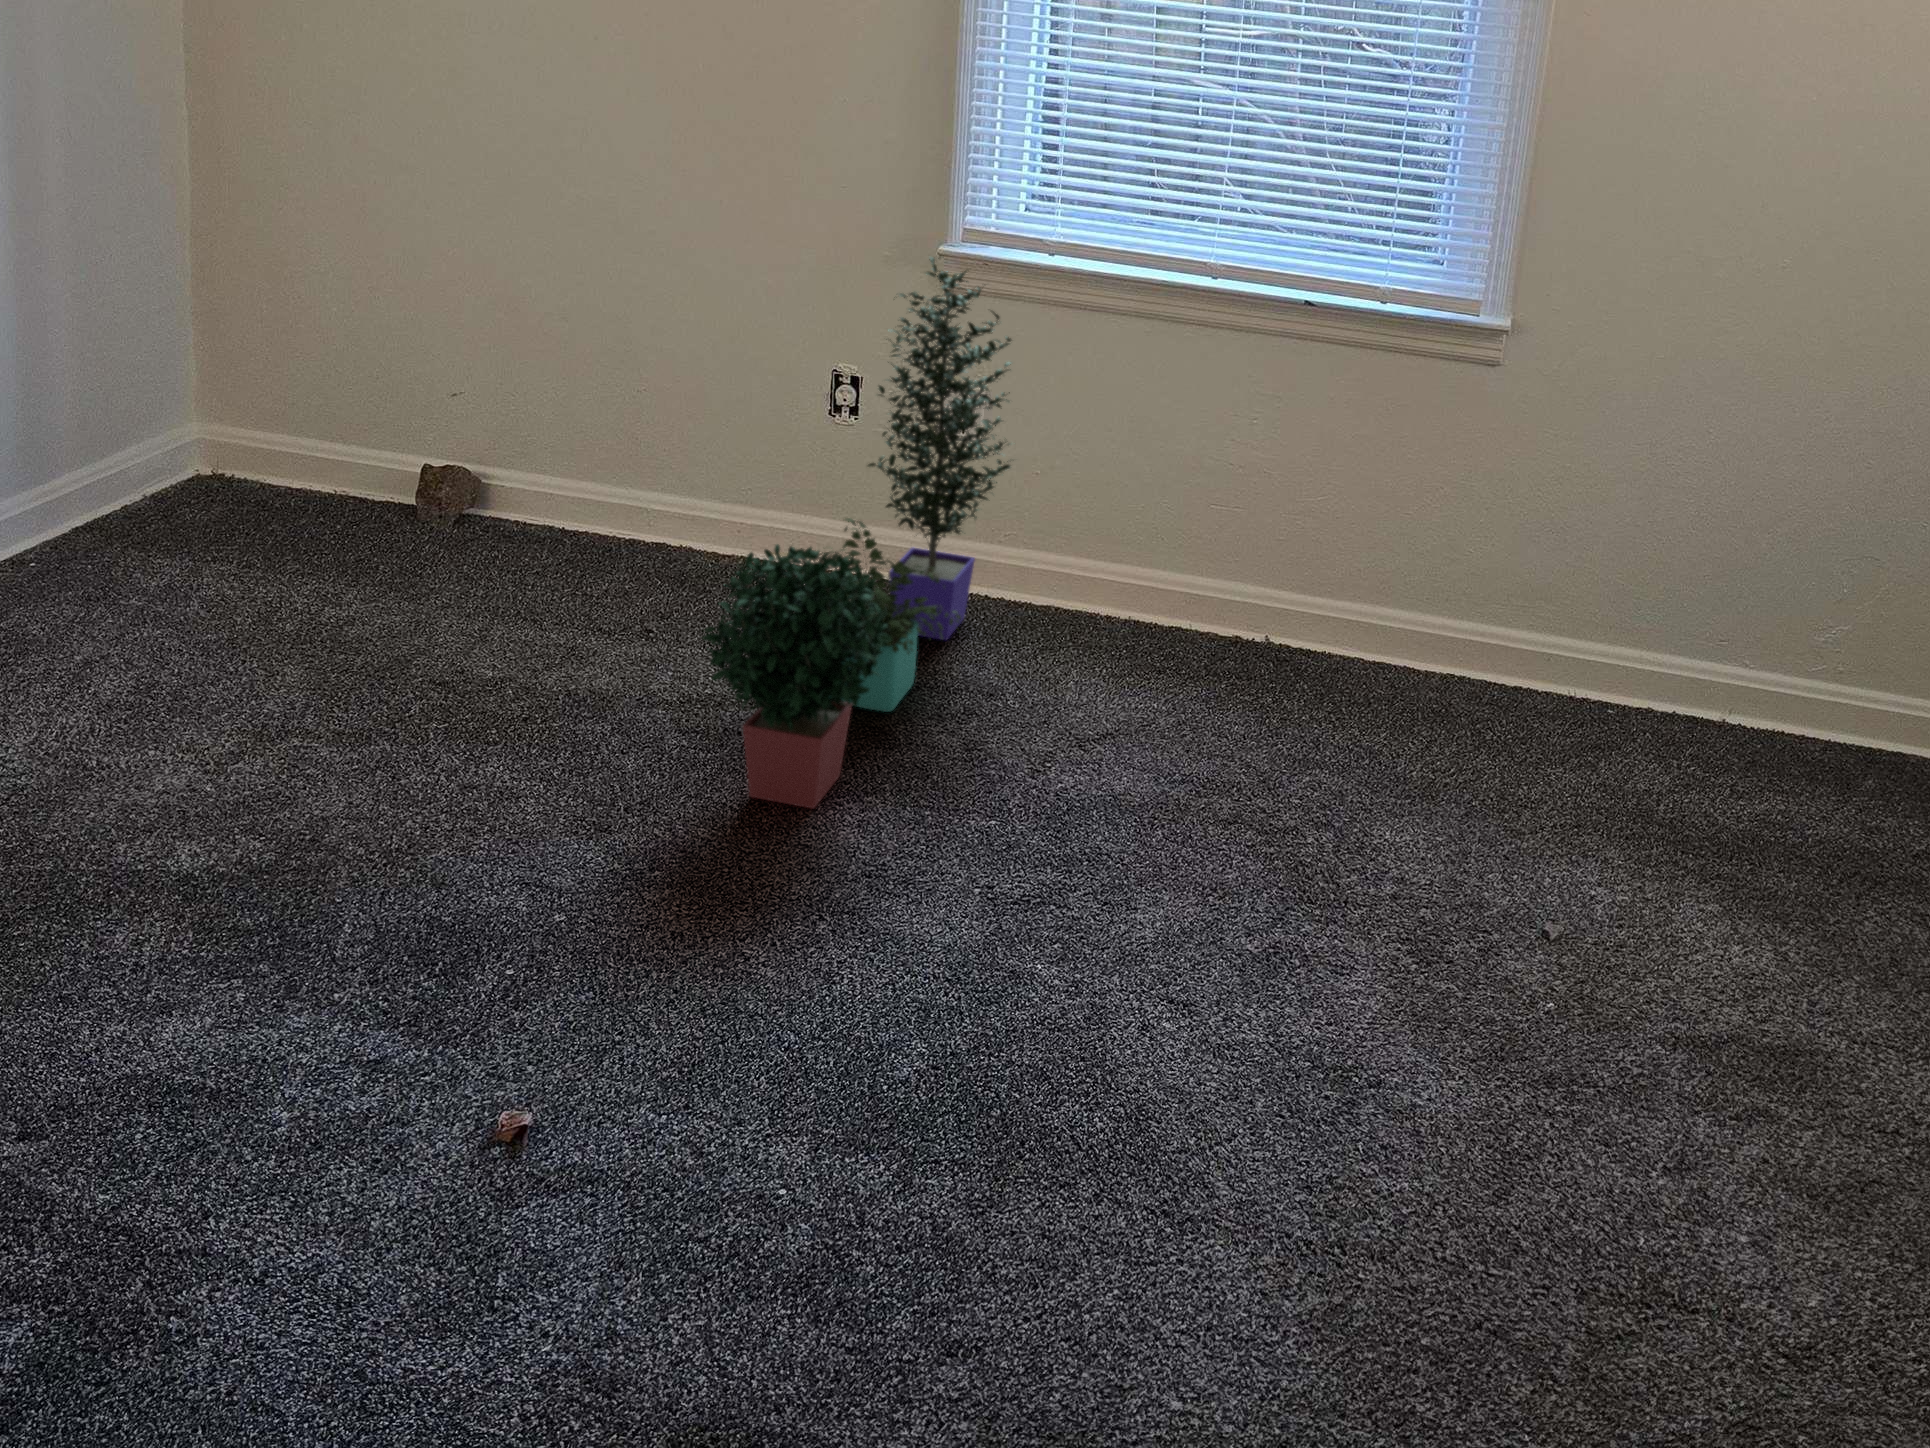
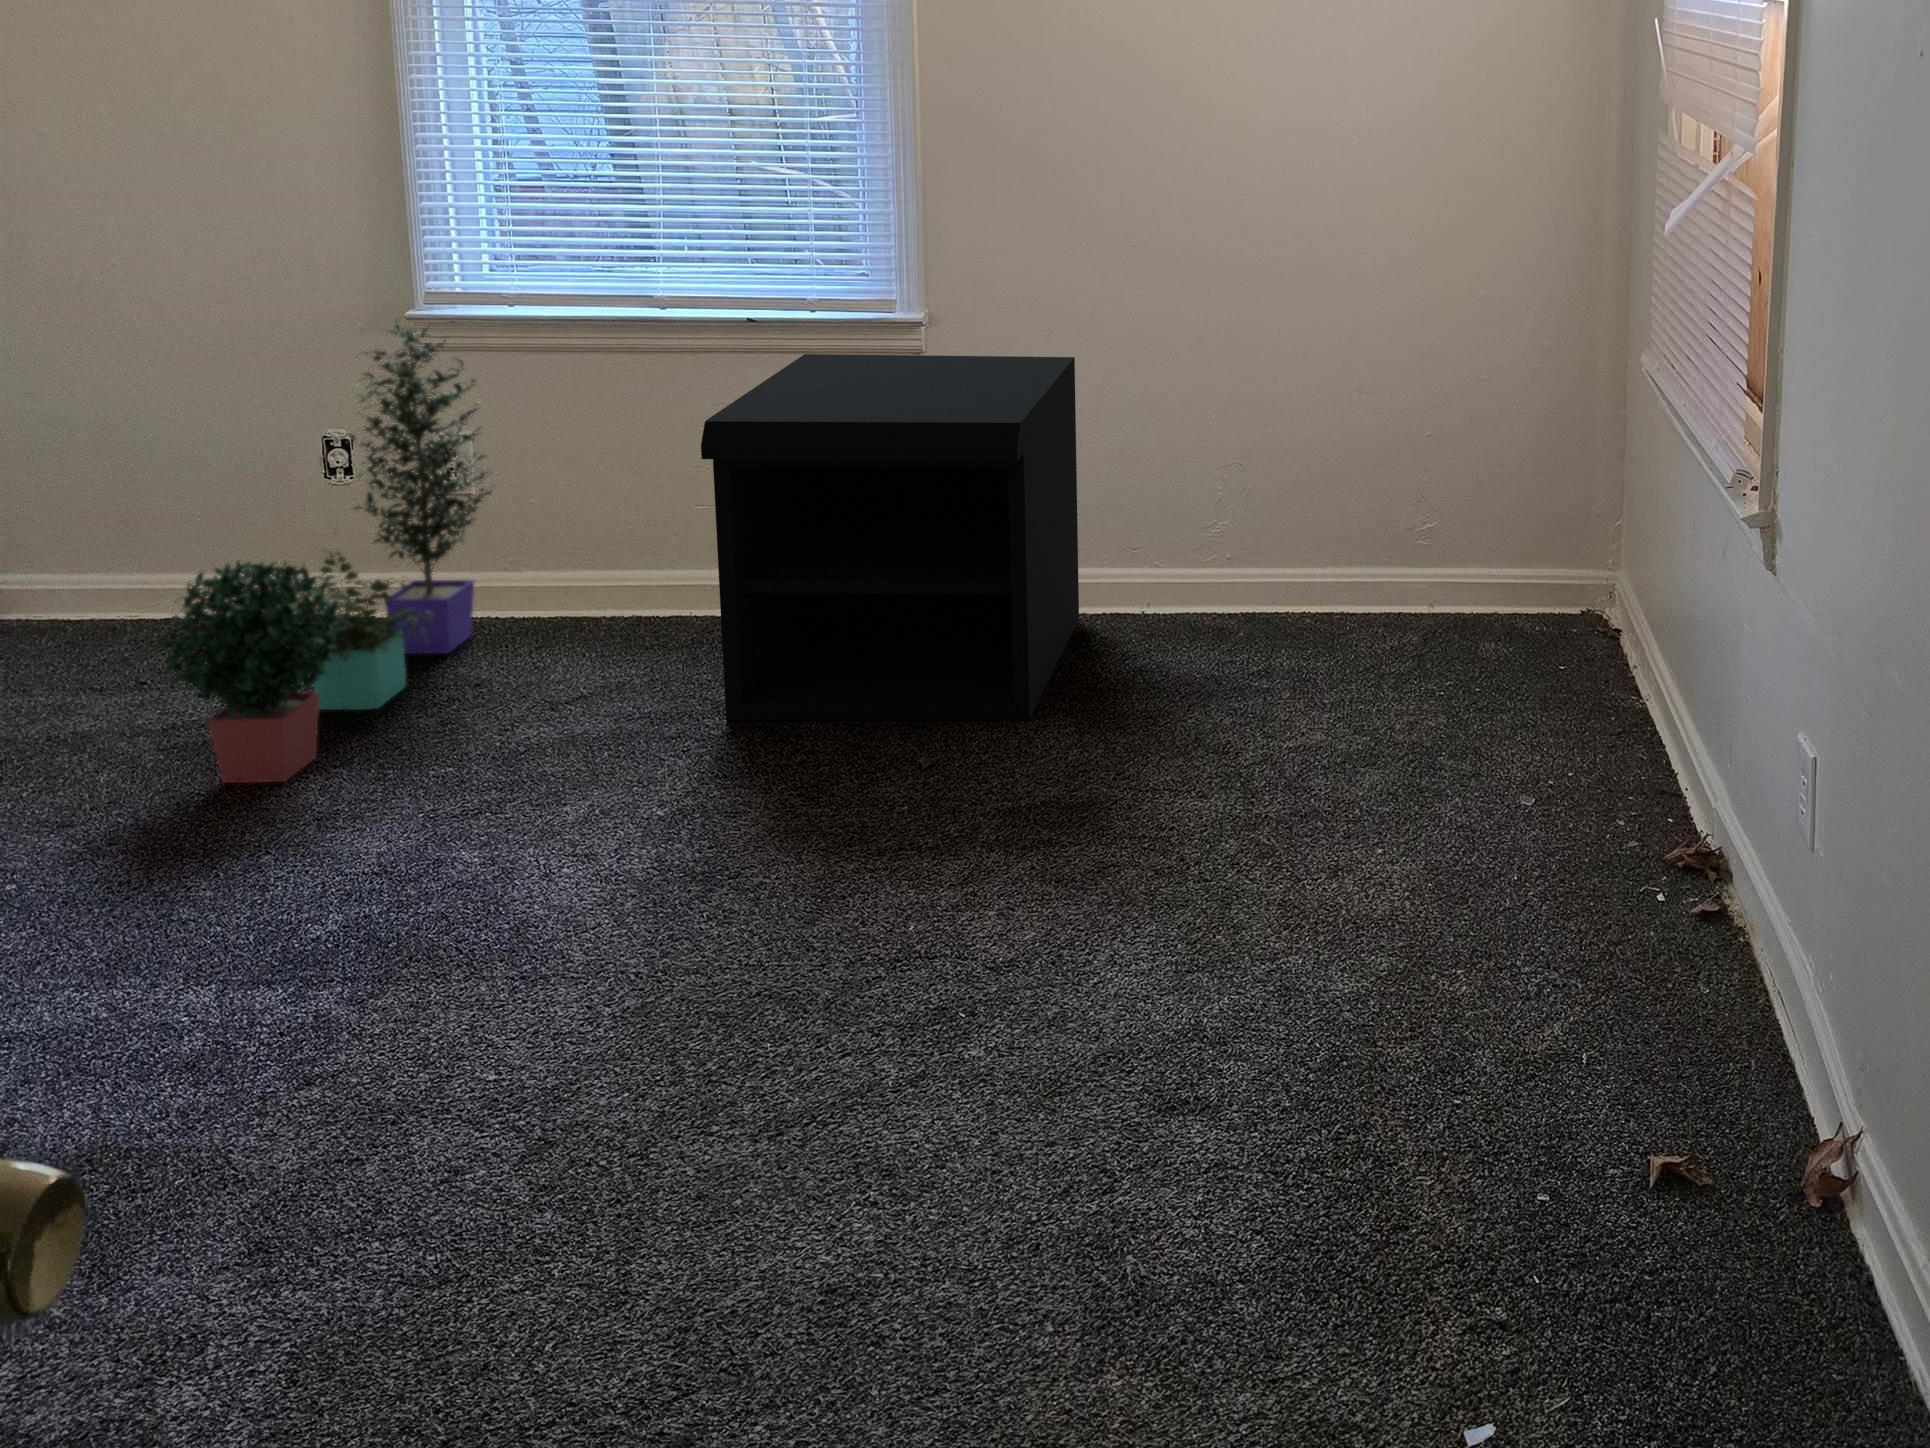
nightstand: none [1281,353,1718,880] -> present [701,354,1079,720]

